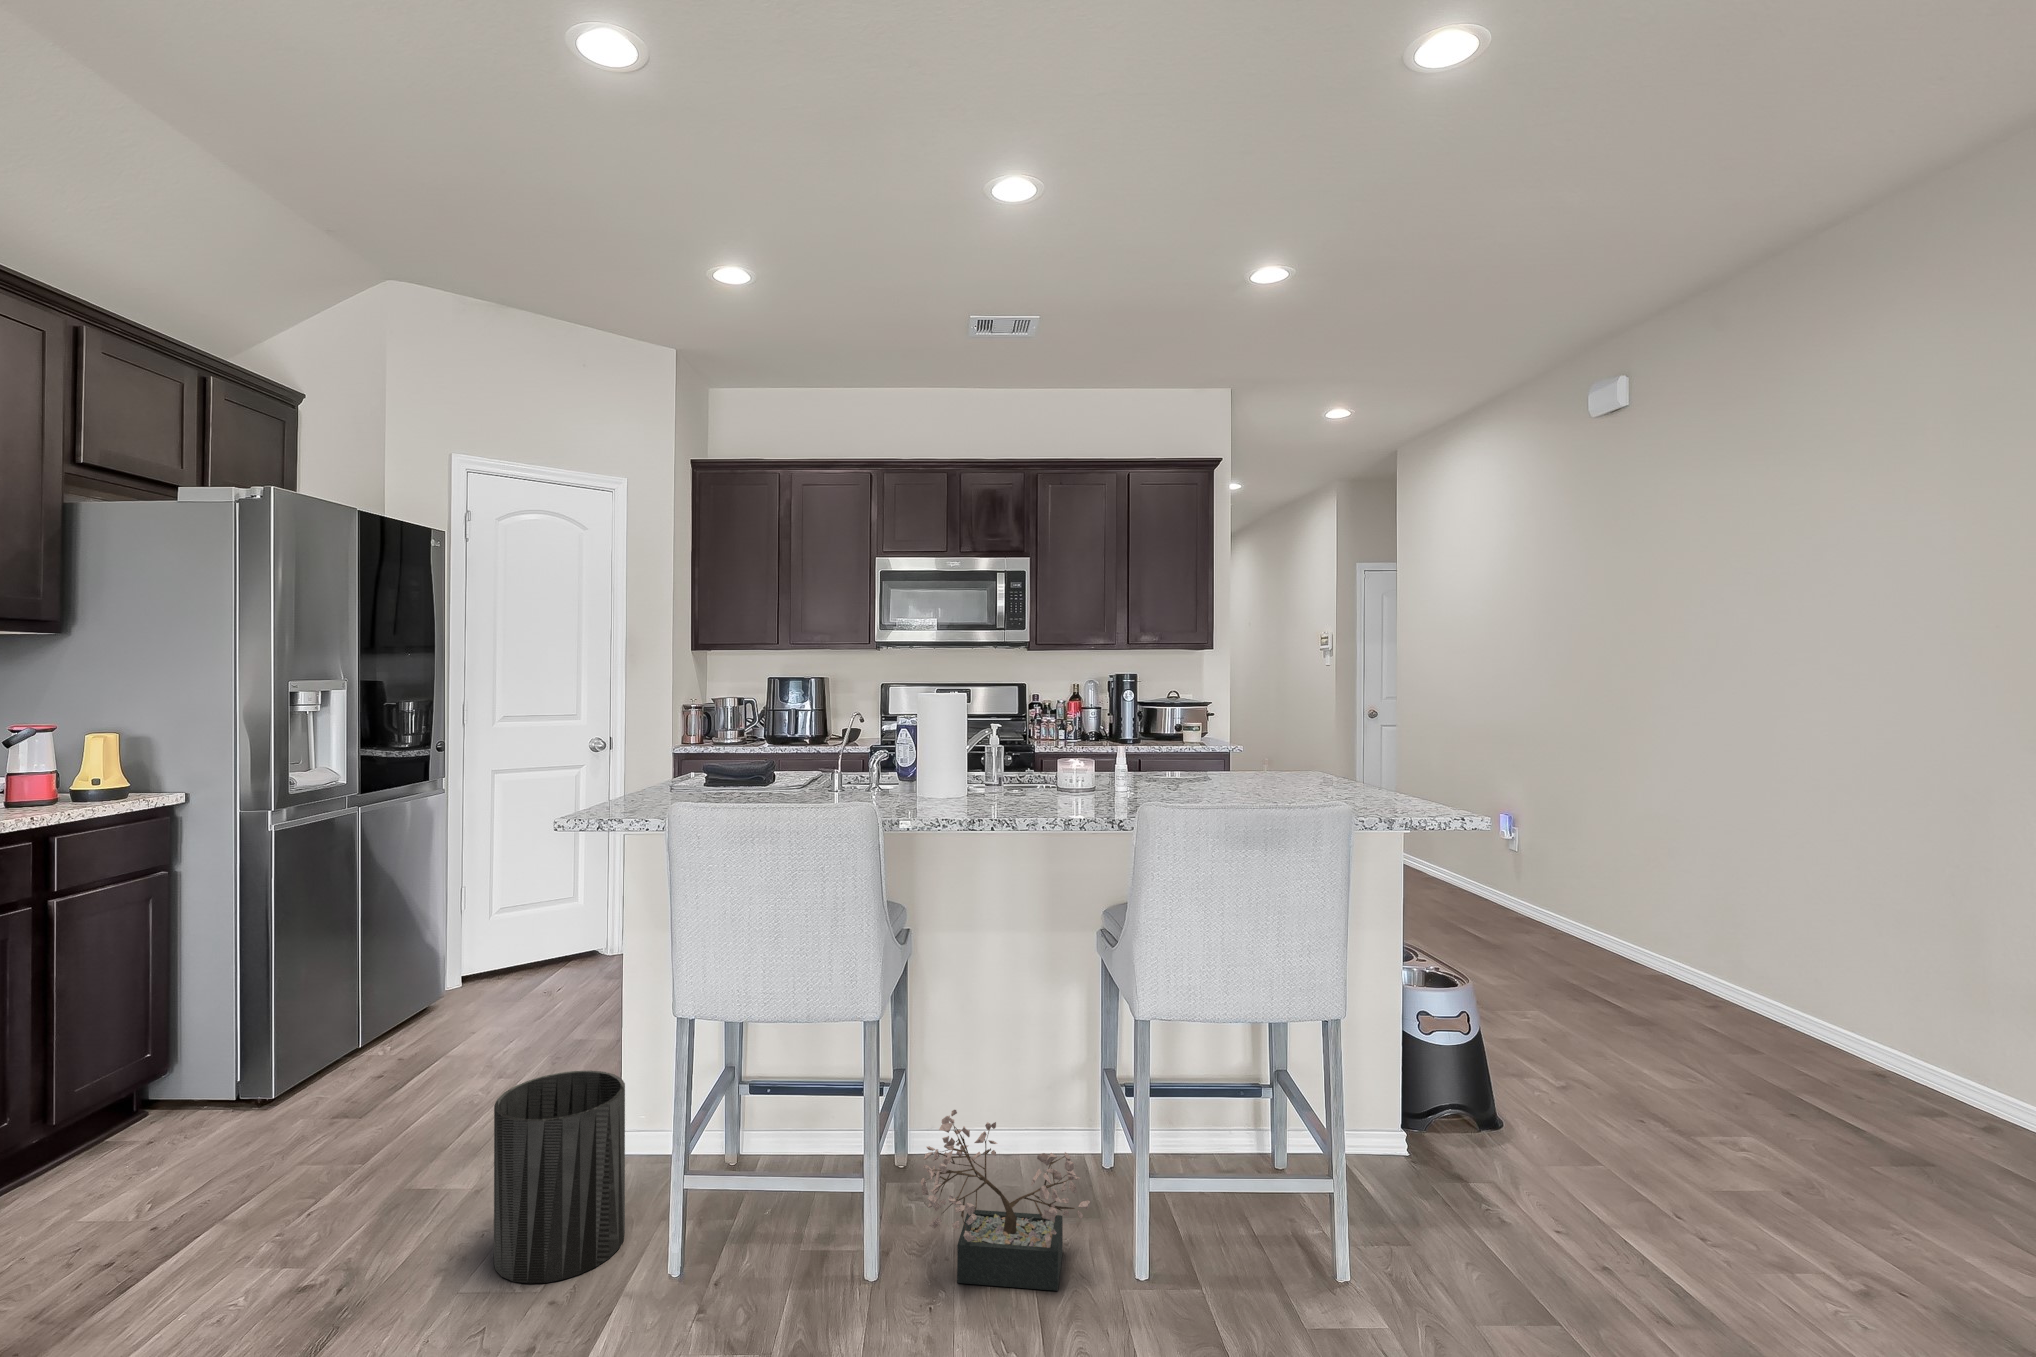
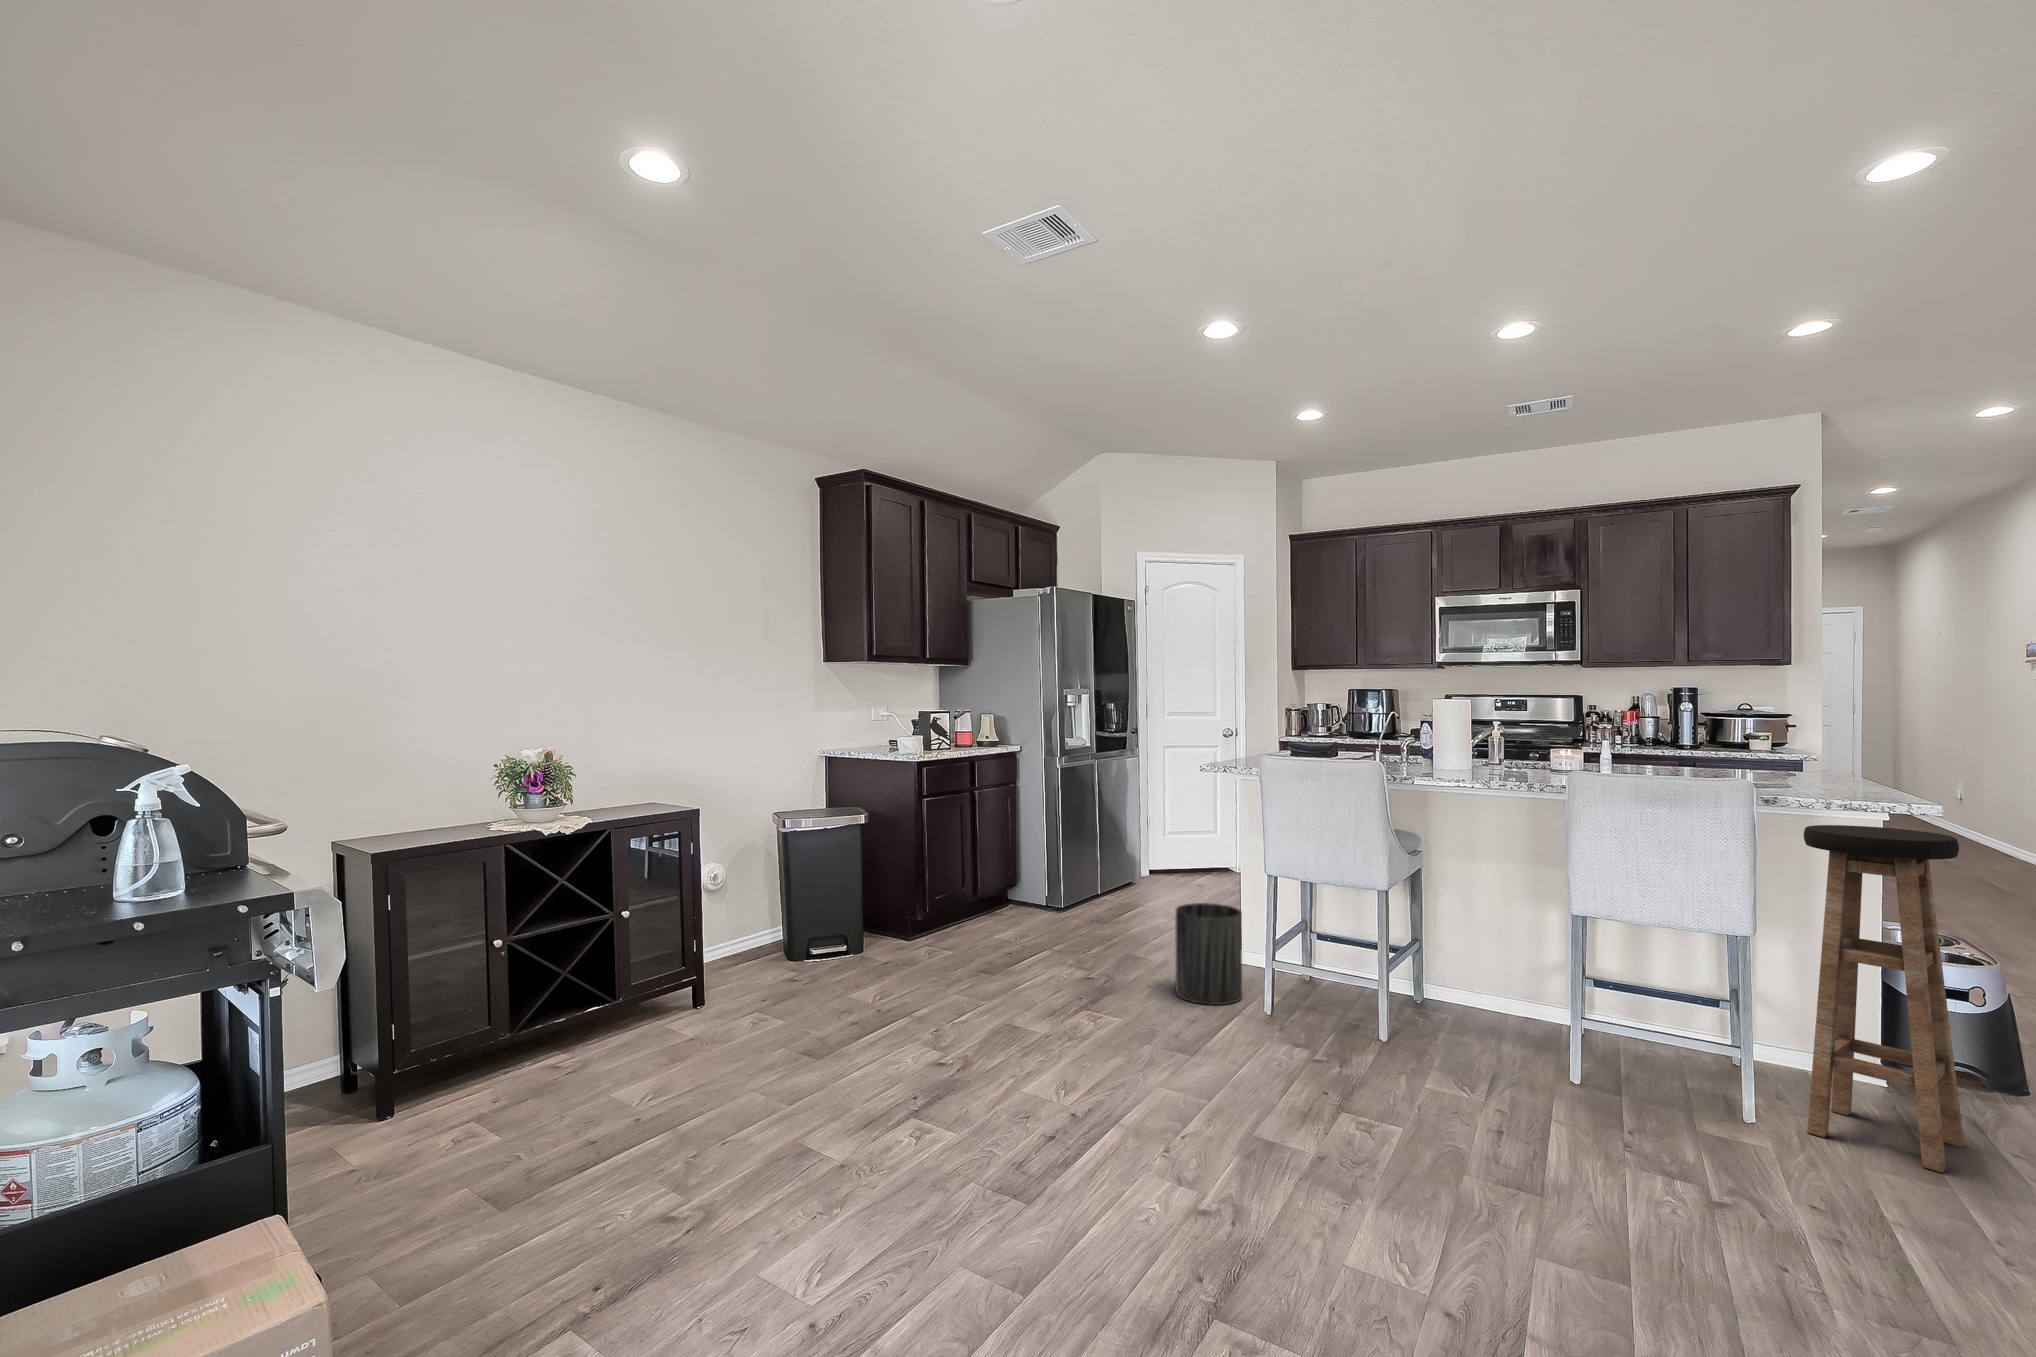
bar stool: none [1396,864,1555,1311] -> present [1804,825,1964,1172]
decorative plant: present [921,1110,1090,1291] -> none [1415,956,1534,1071]

